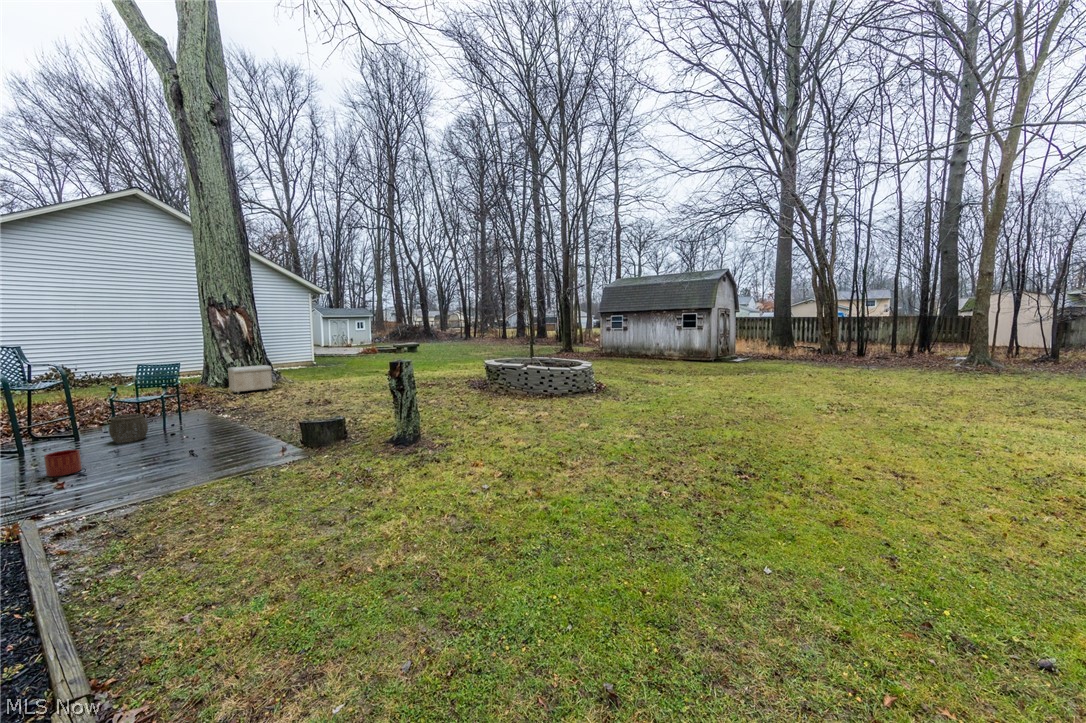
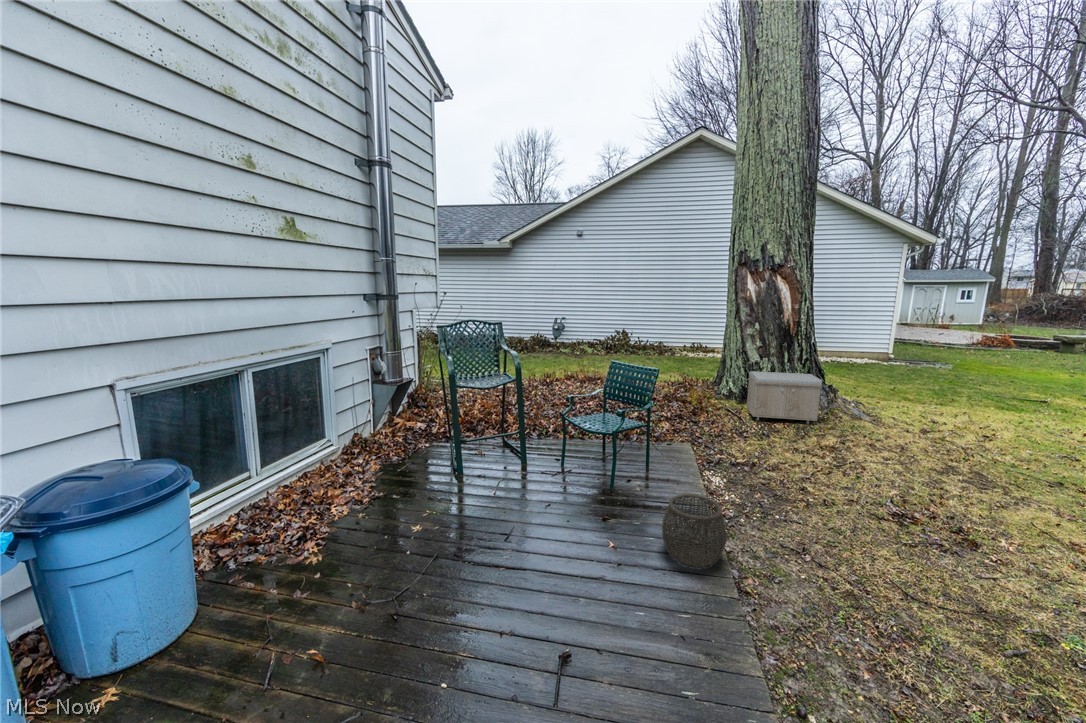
woven basket: present [109,414,148,443] -> present [662,494,727,567]
planter: present [44,449,82,477] -> none [336,566,392,638]

